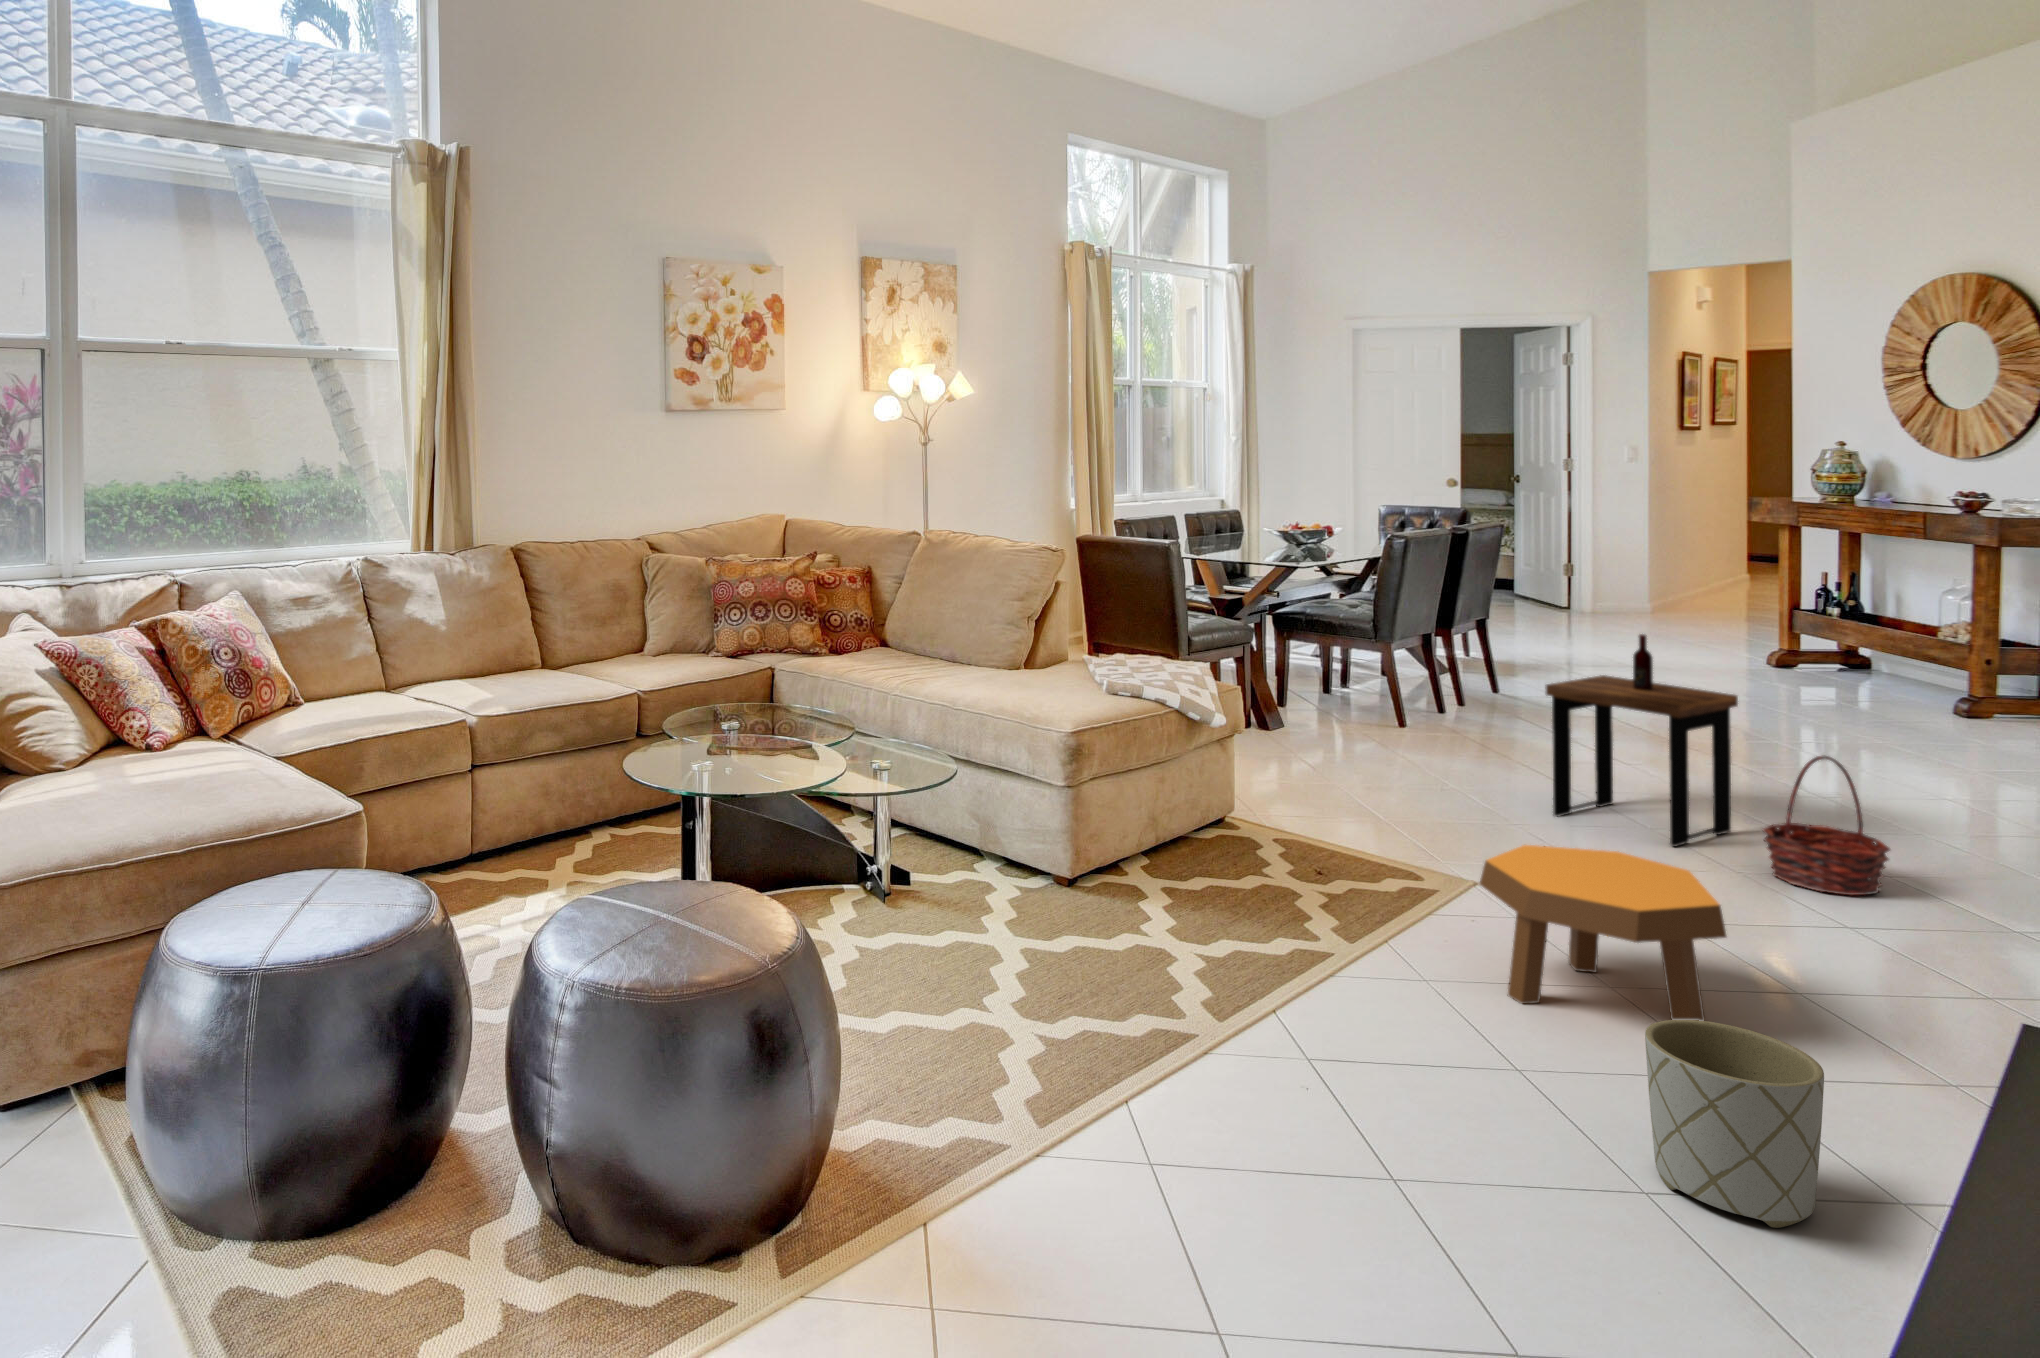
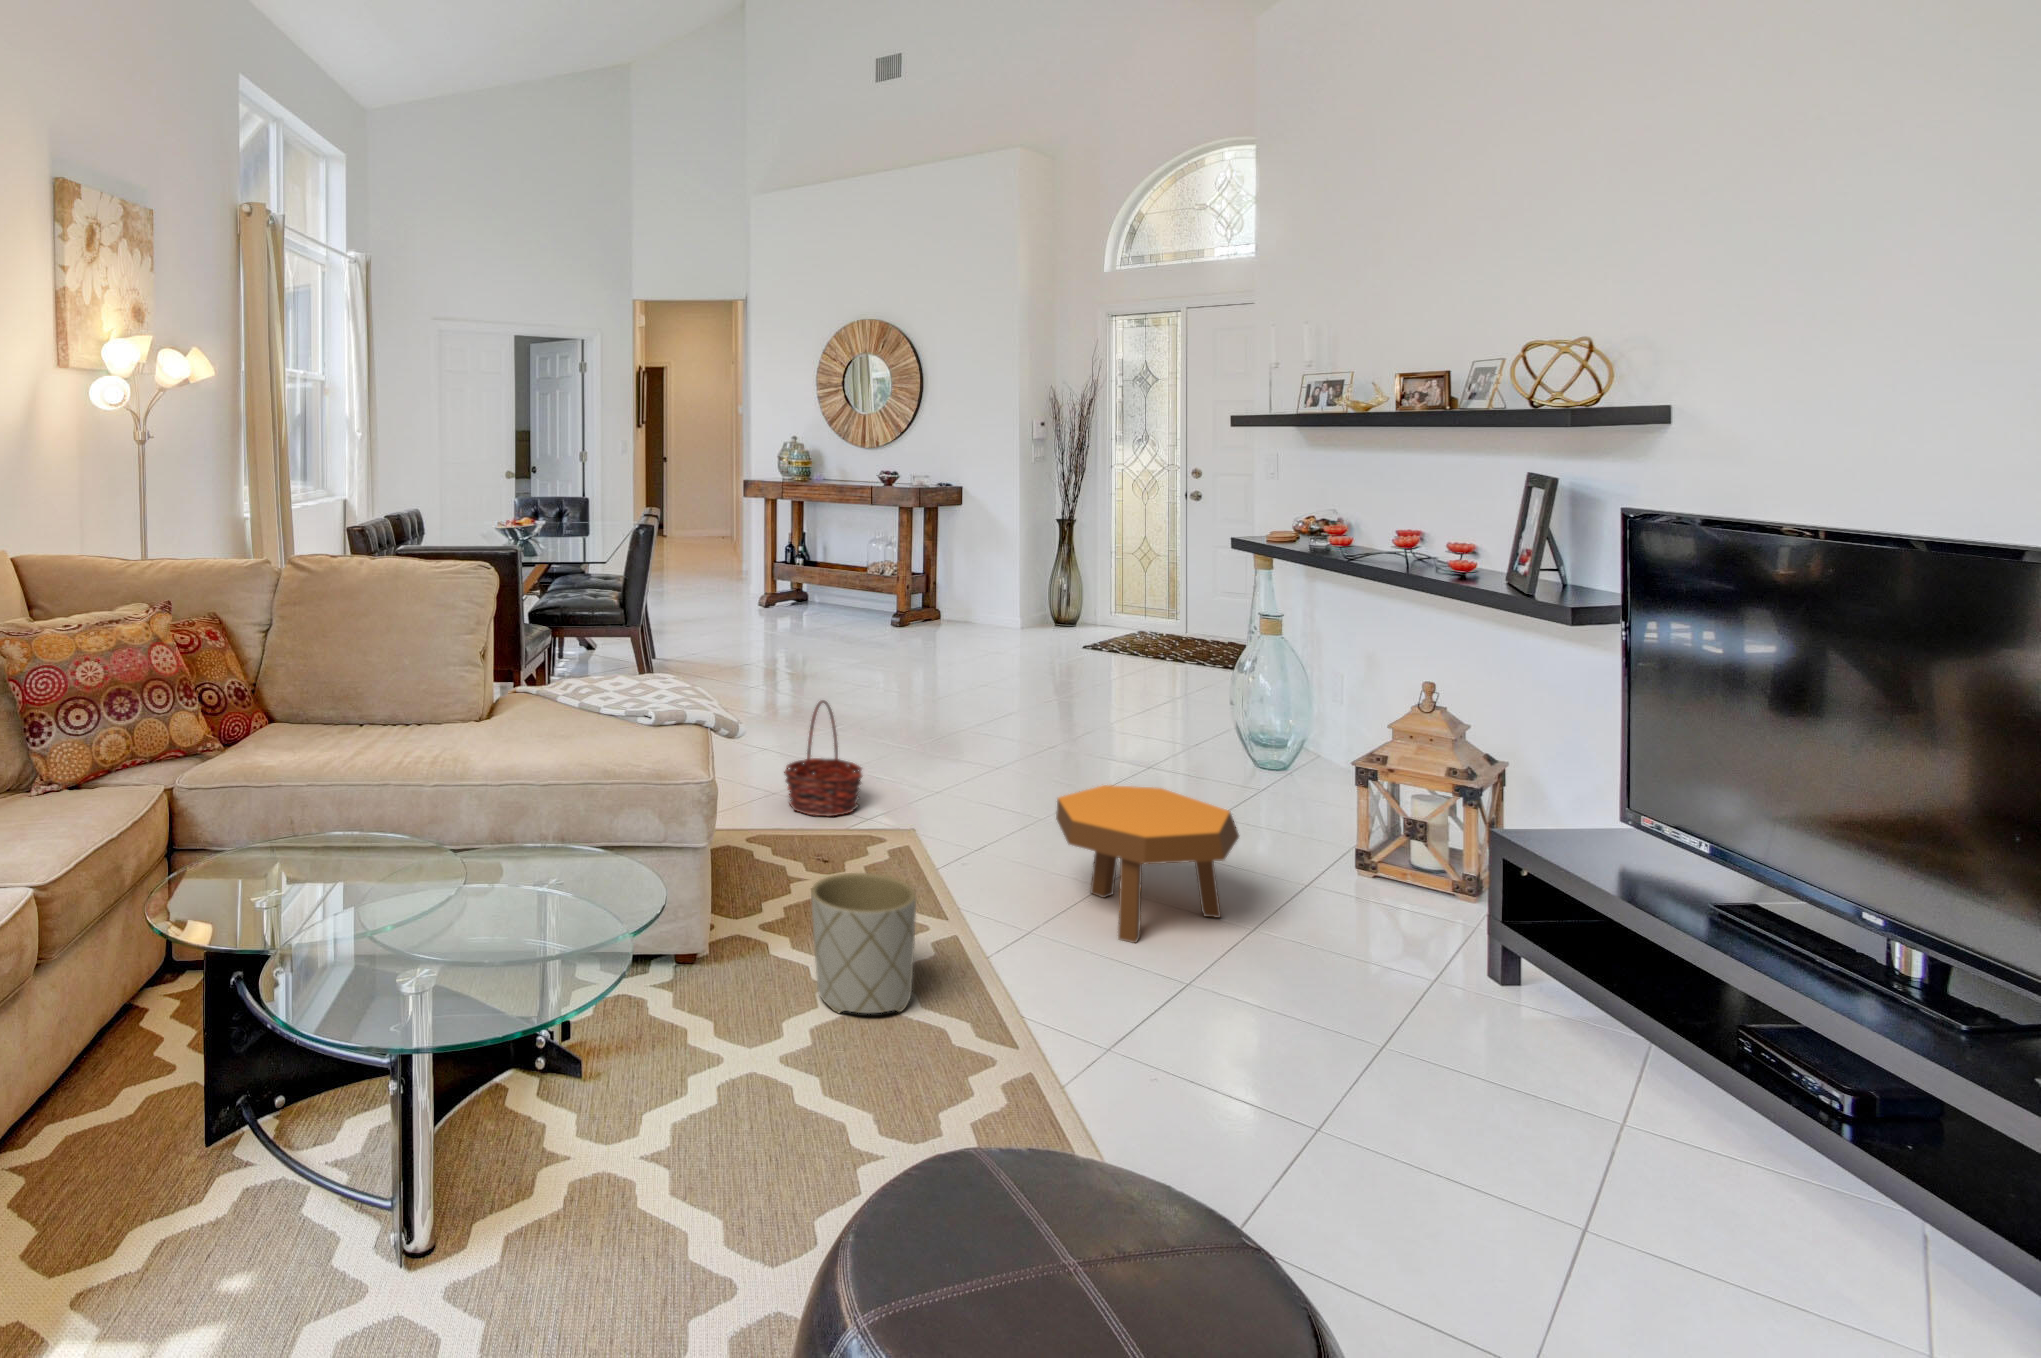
side table: present [1545,634,1738,847] -> none [860,597,967,769]
basket: present [1763,755,1890,895] -> present [784,700,862,816]
planter: present [1645,1020,1824,1228] -> present [811,873,916,1013]

